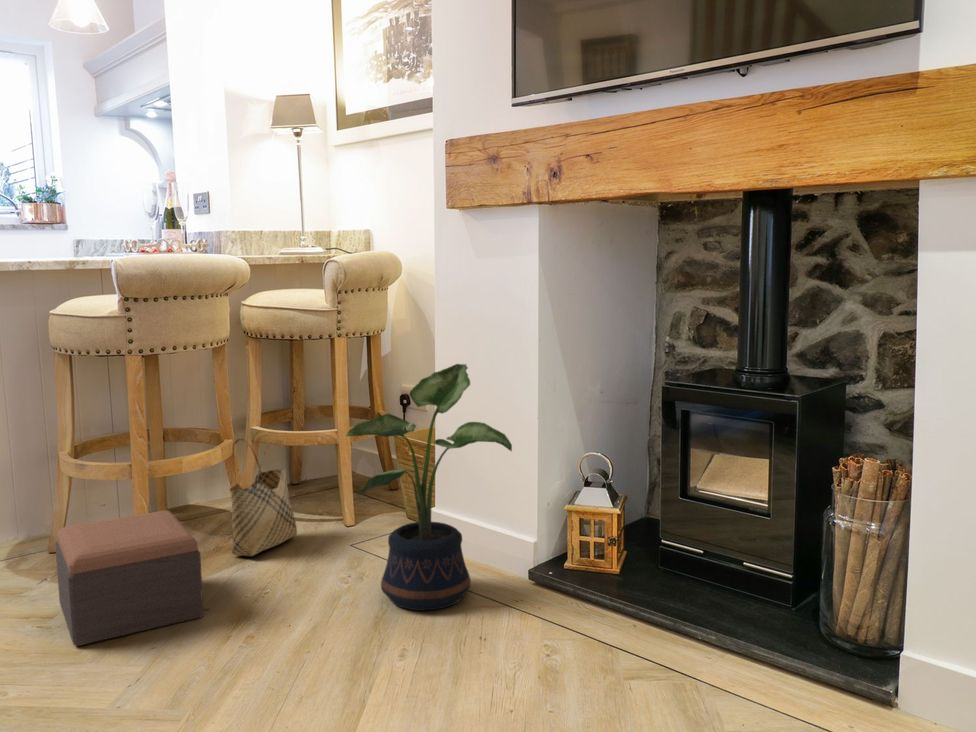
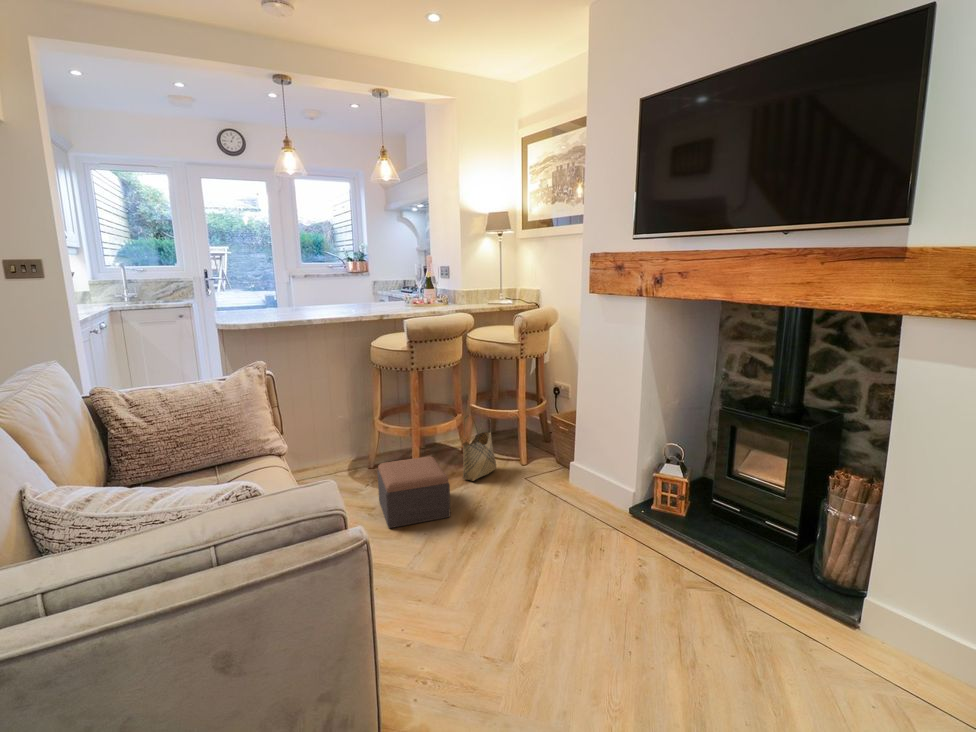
potted plant: present [347,364,512,610] -> none [529,385,623,527]

